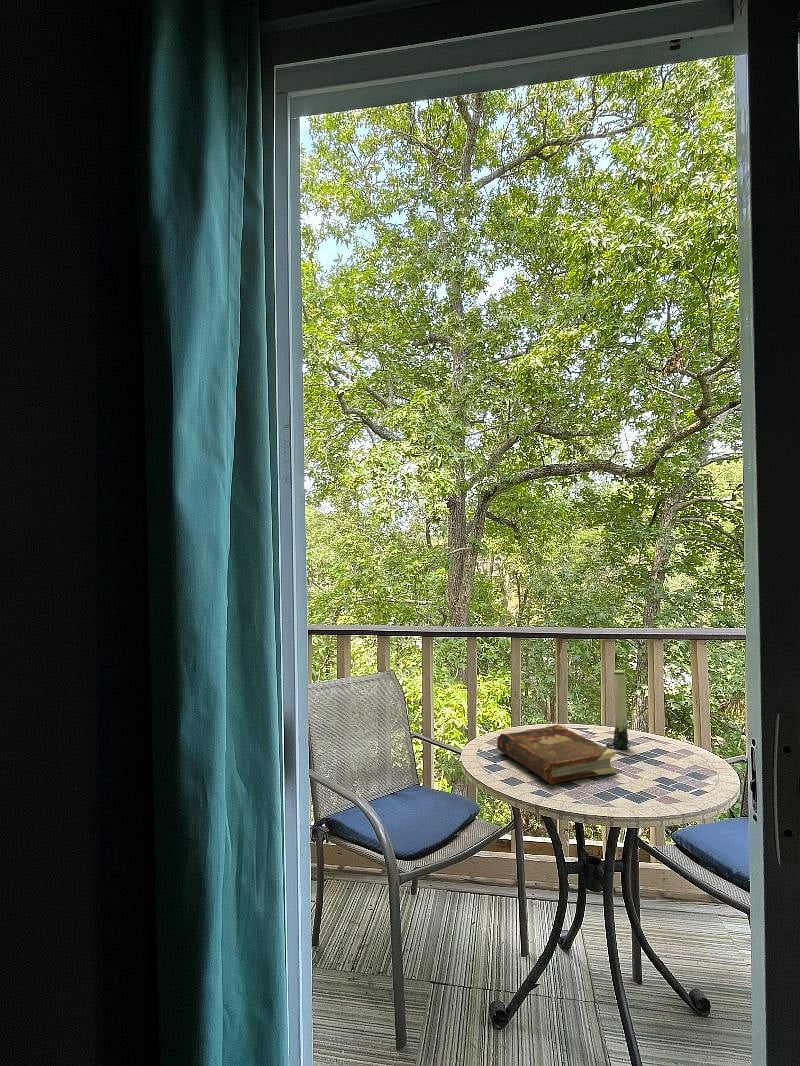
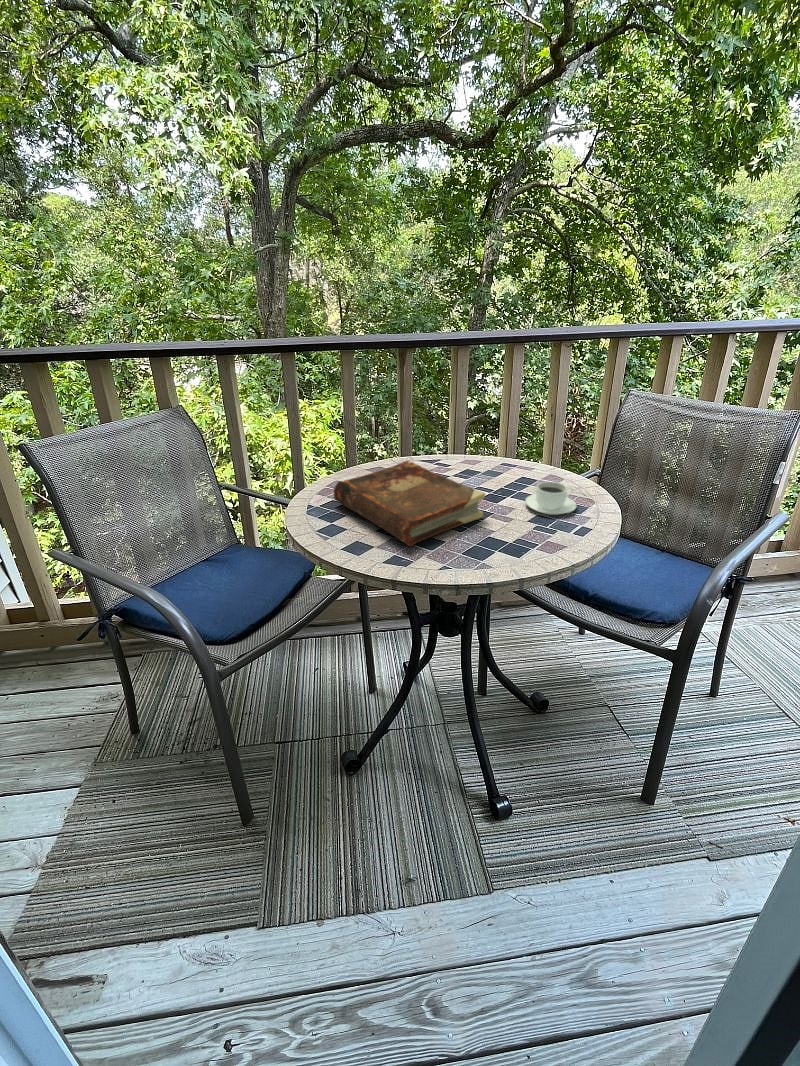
candle: present [606,670,630,749] -> none [463,386,493,482]
coffee cup: none [655,750,701,778] -> present [525,482,576,515]

